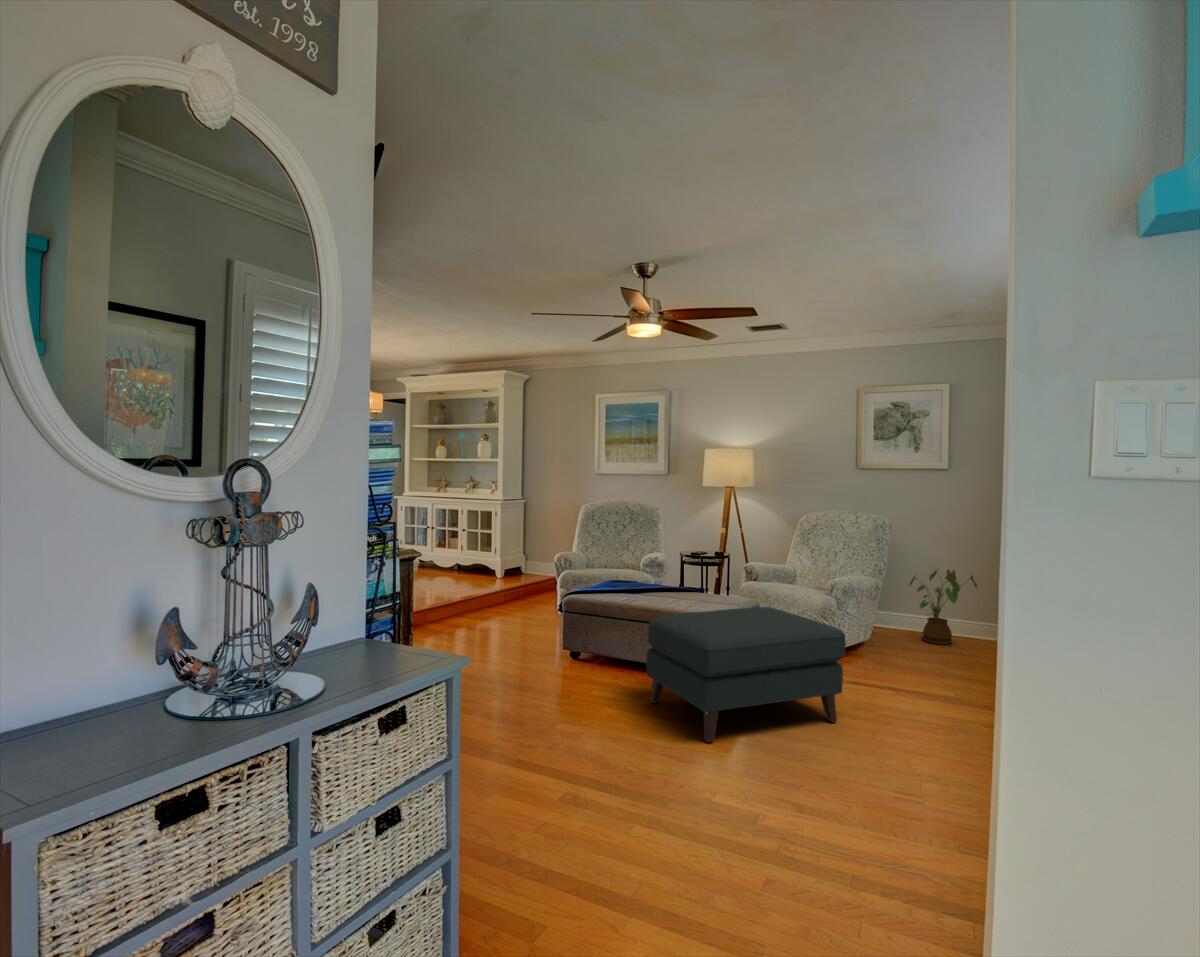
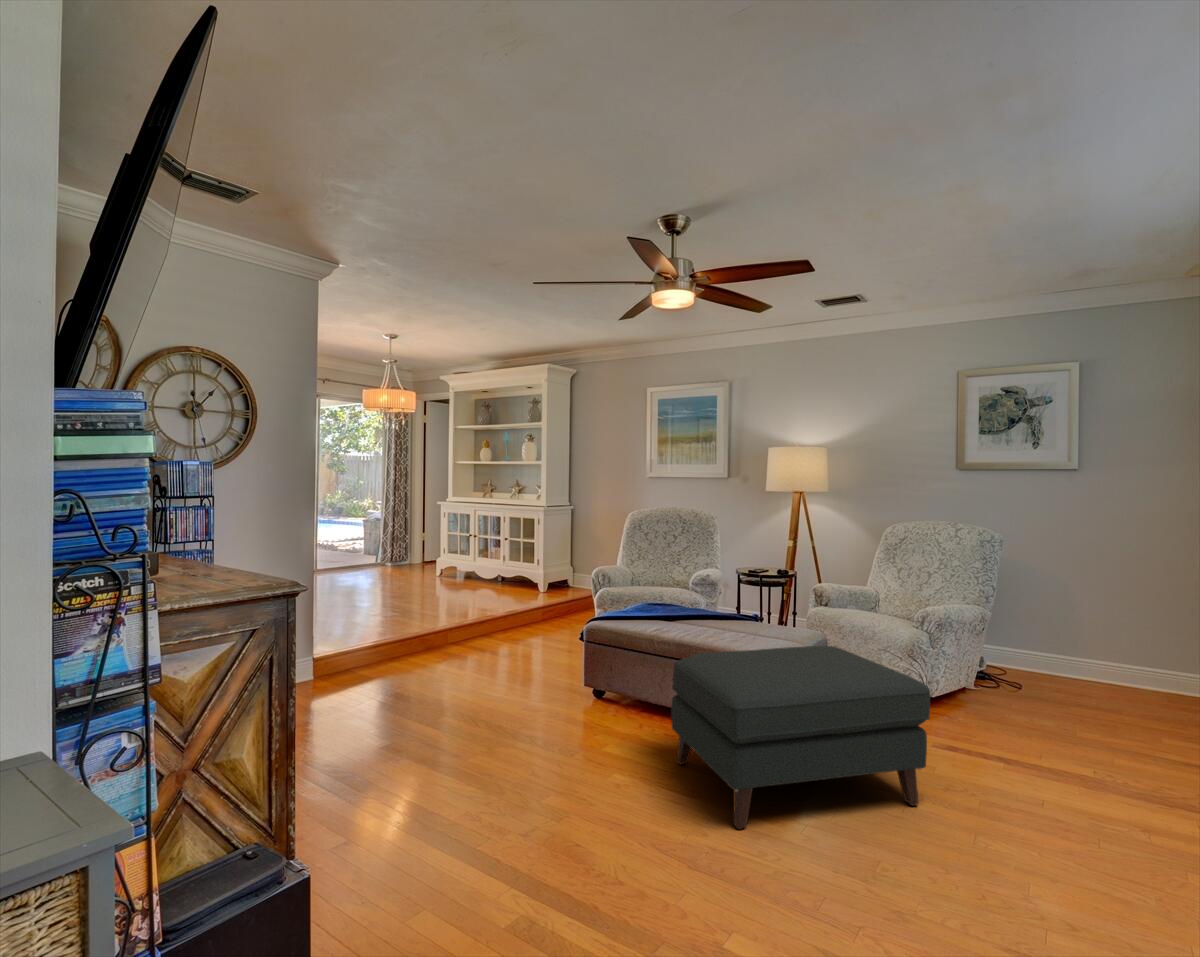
house plant: present [910,570,977,645] -> none [1027,595,1121,693]

